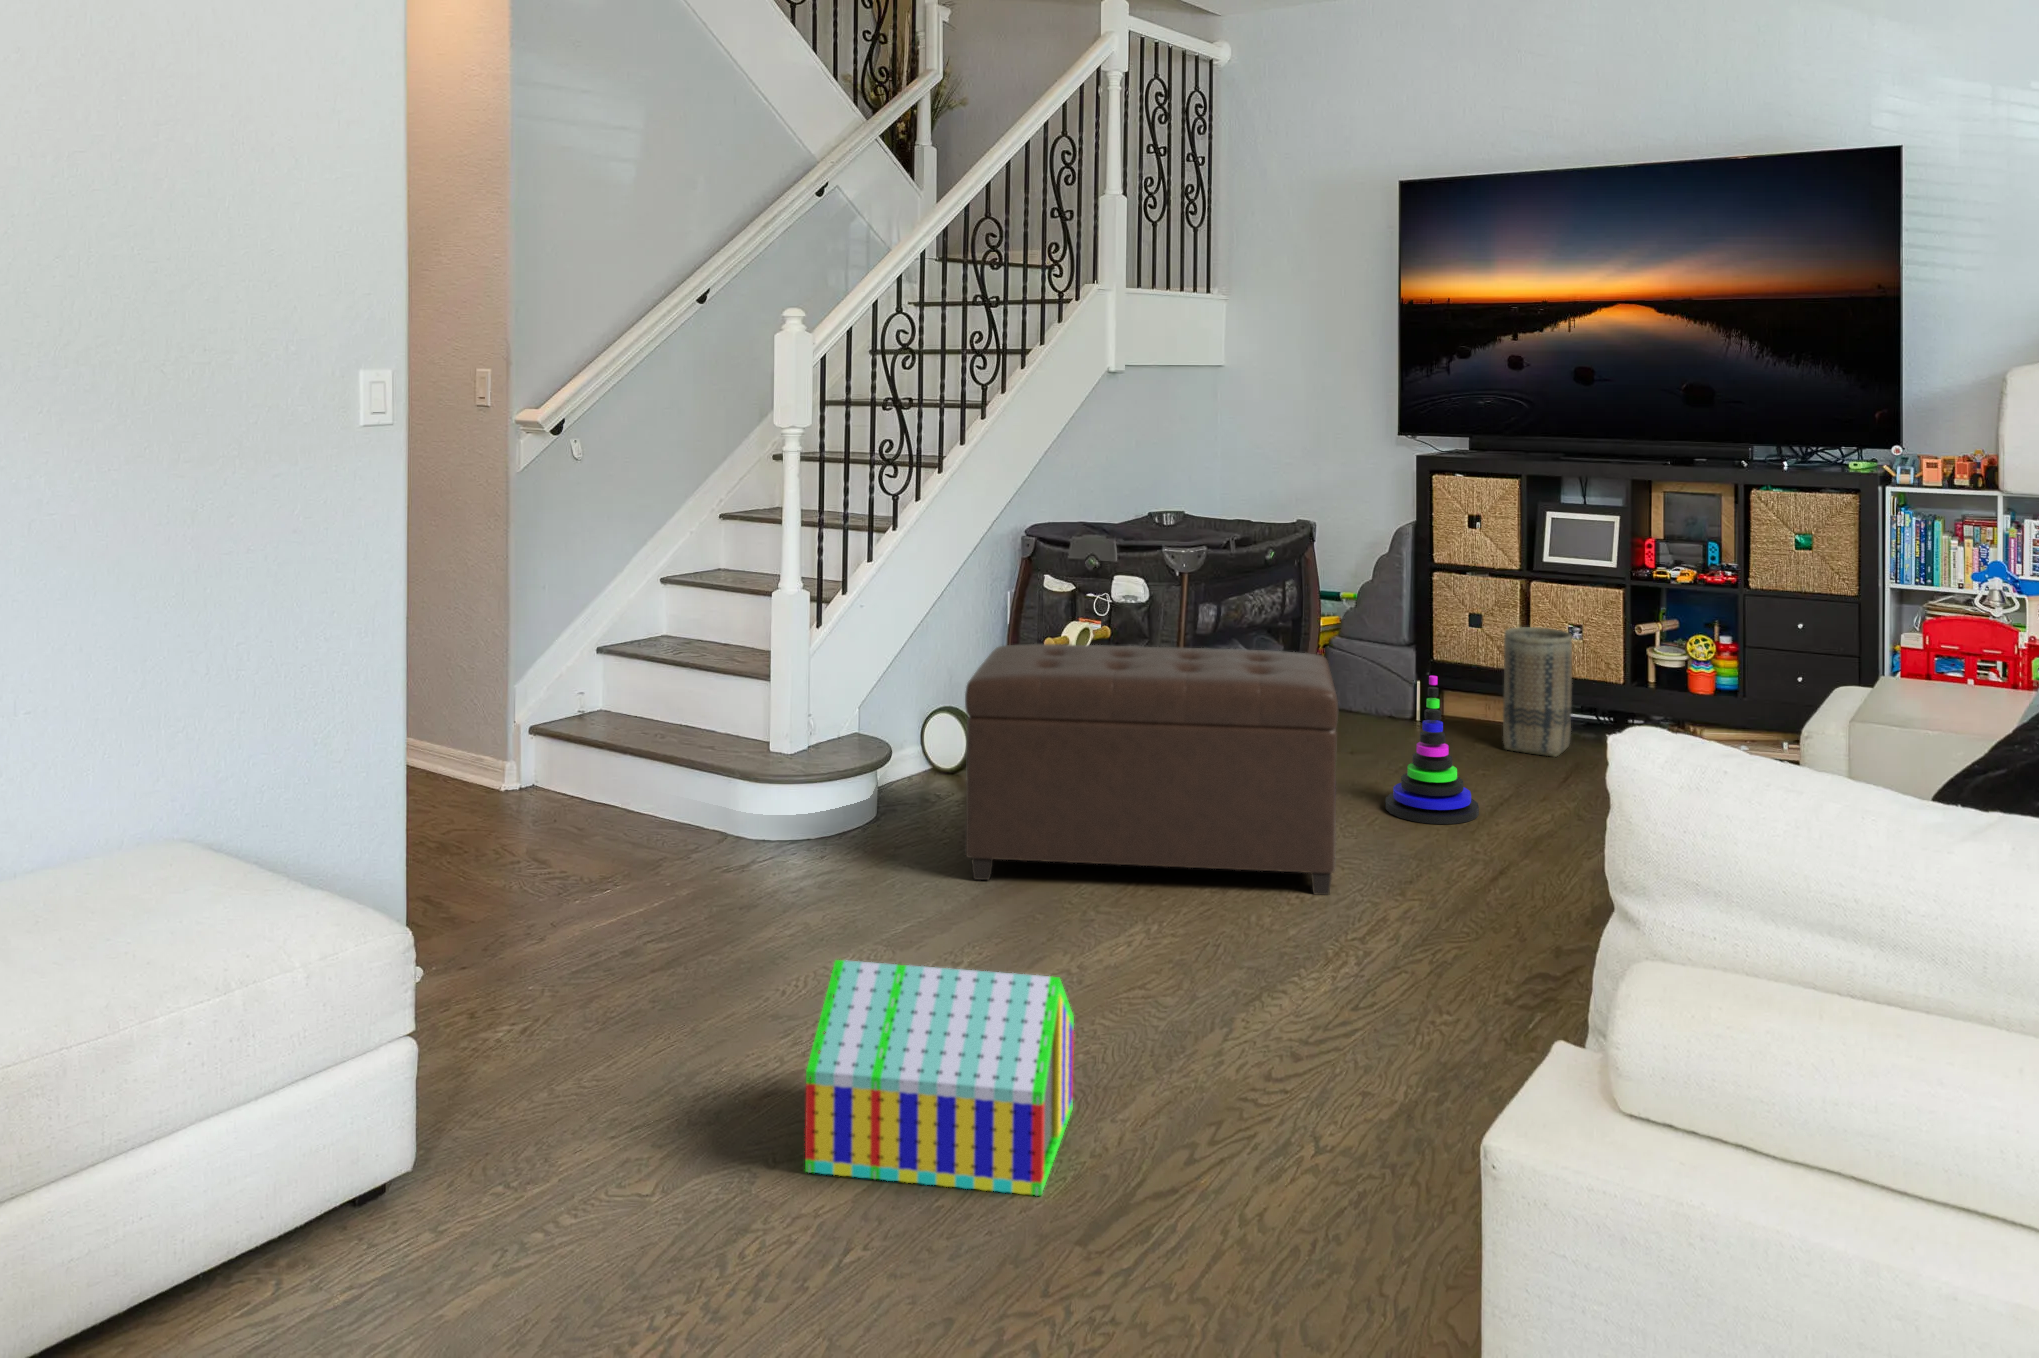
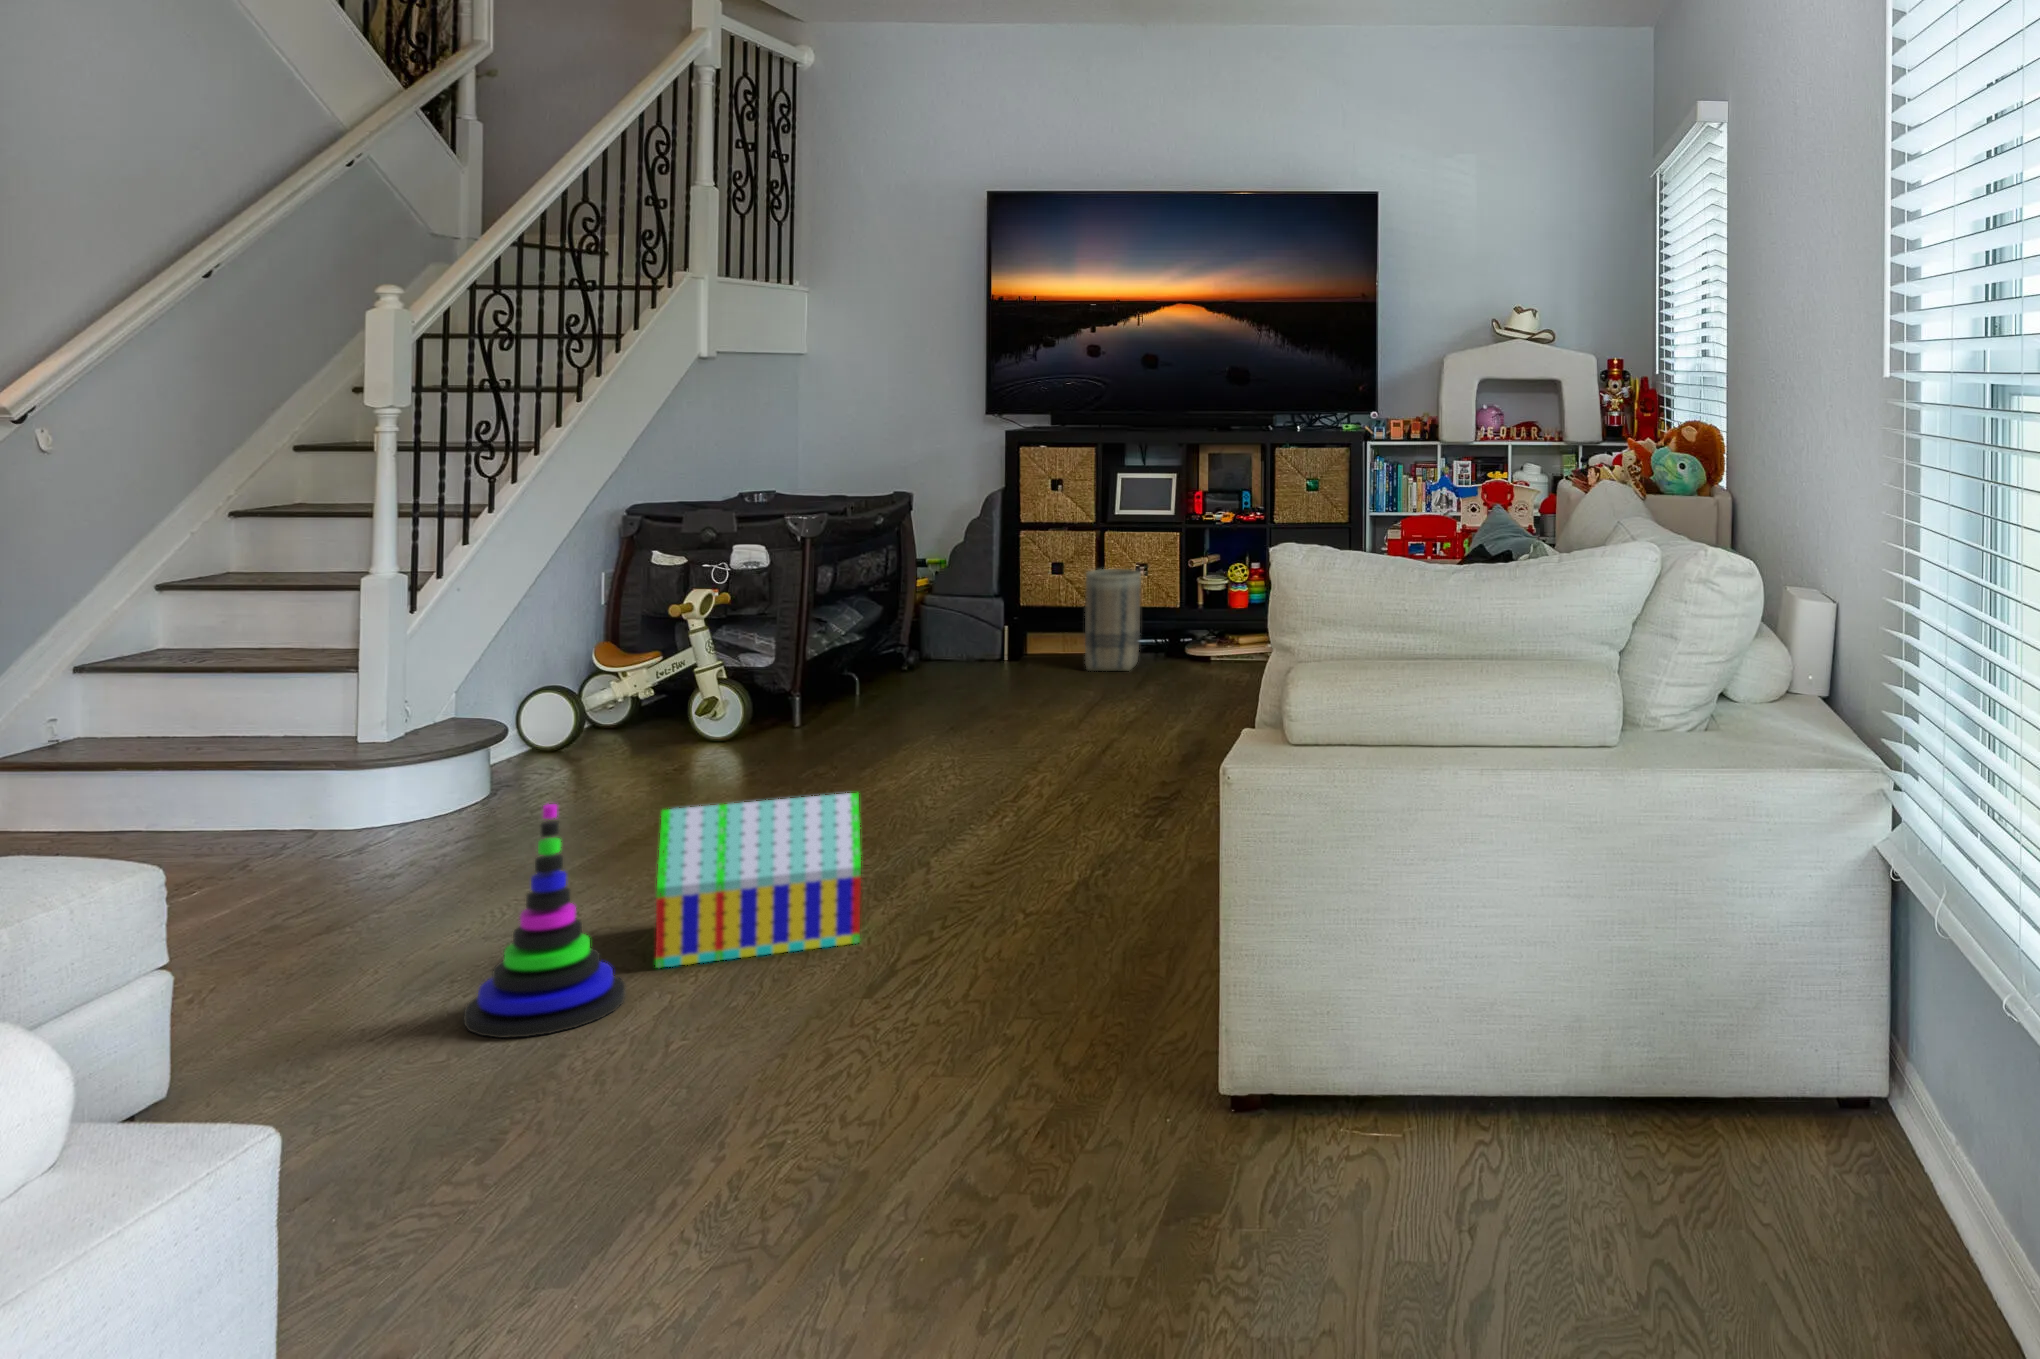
ottoman: present [965,644,1338,895] -> none [652,587,994,803]
stacking toy: present [1386,676,1479,824] -> present [464,804,625,1038]

